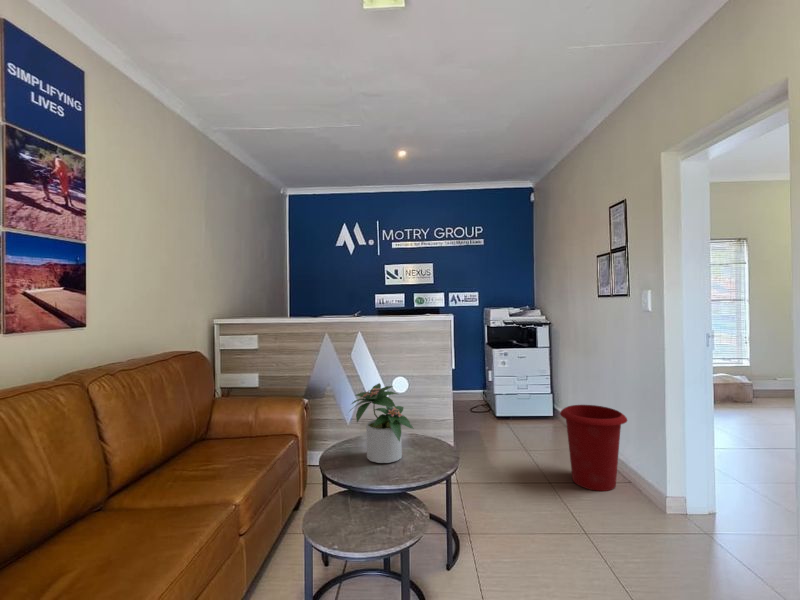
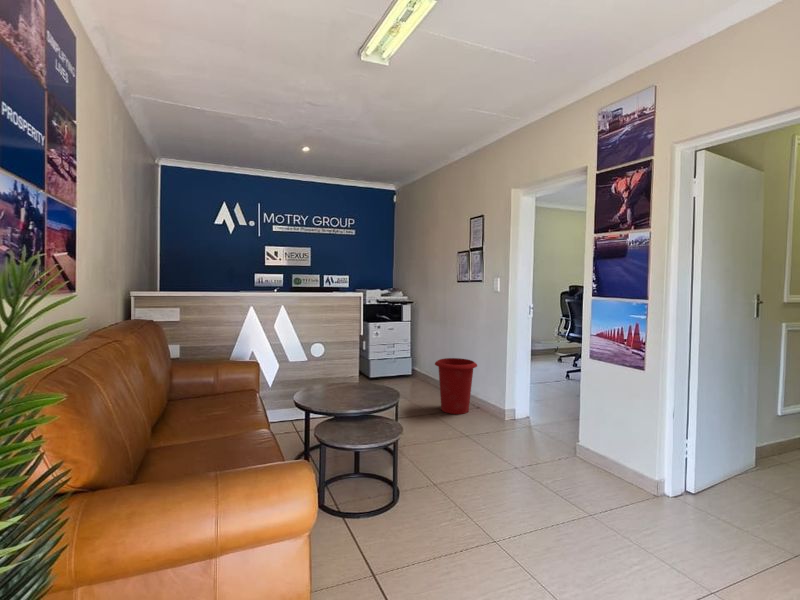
potted plant: present [352,383,413,463] -> none [321,340,370,396]

